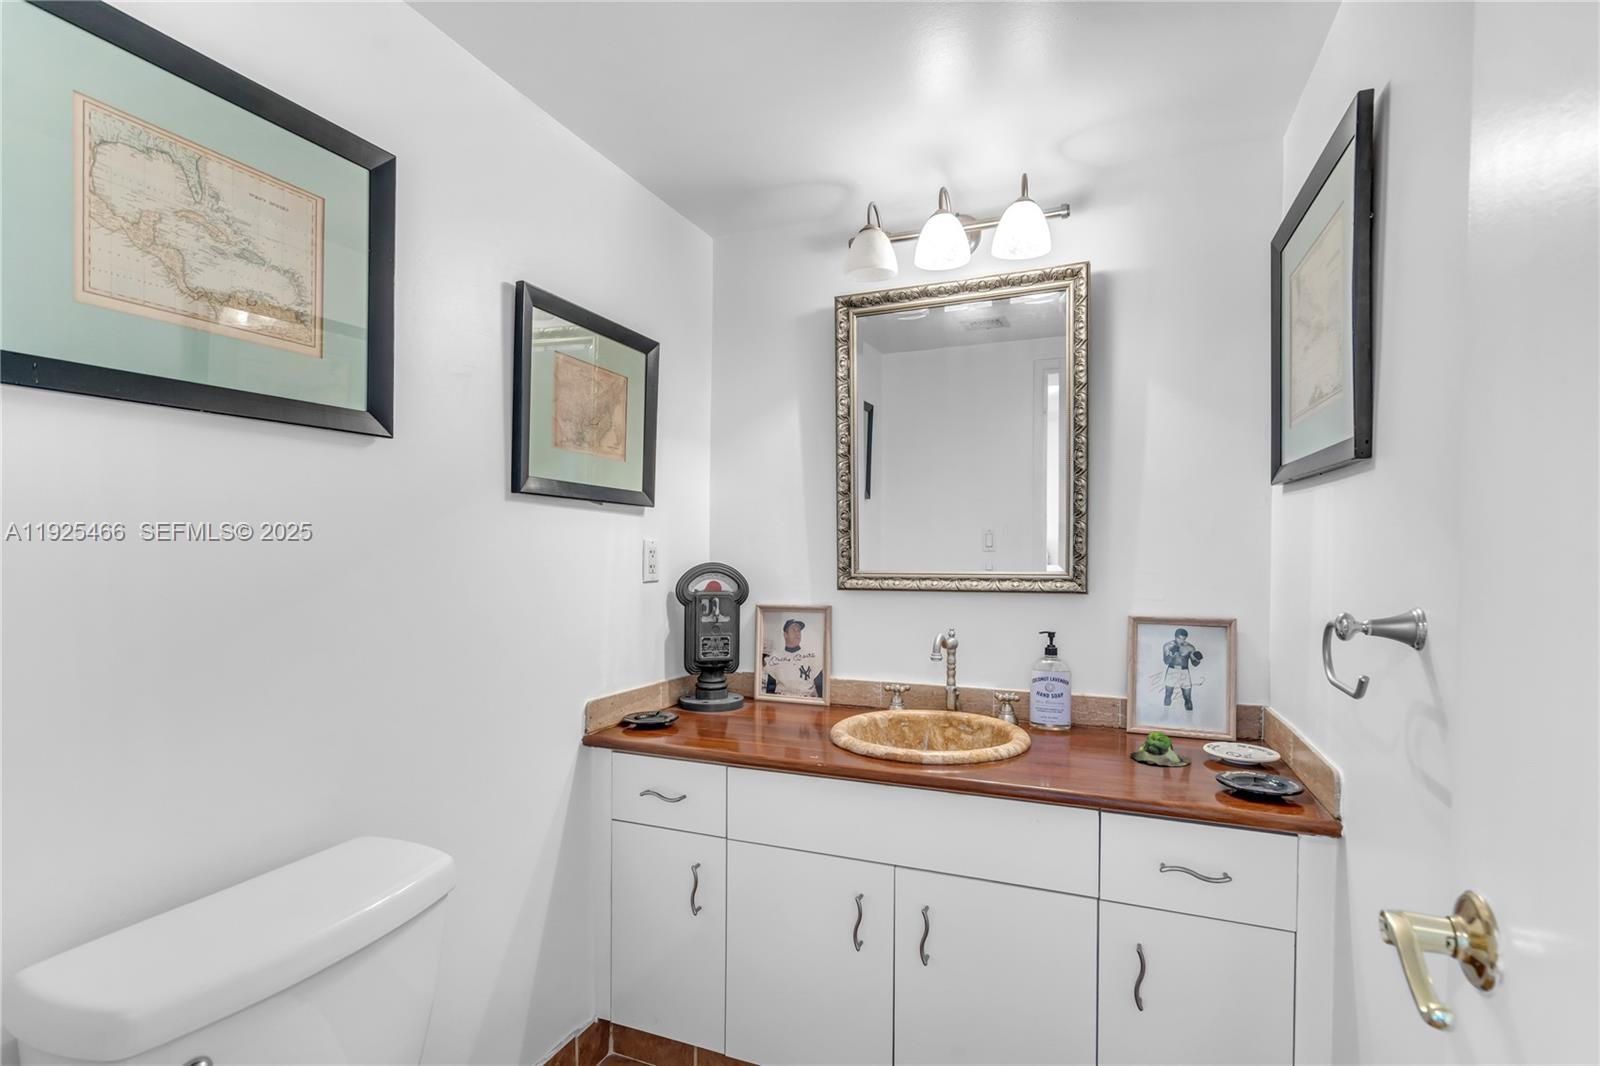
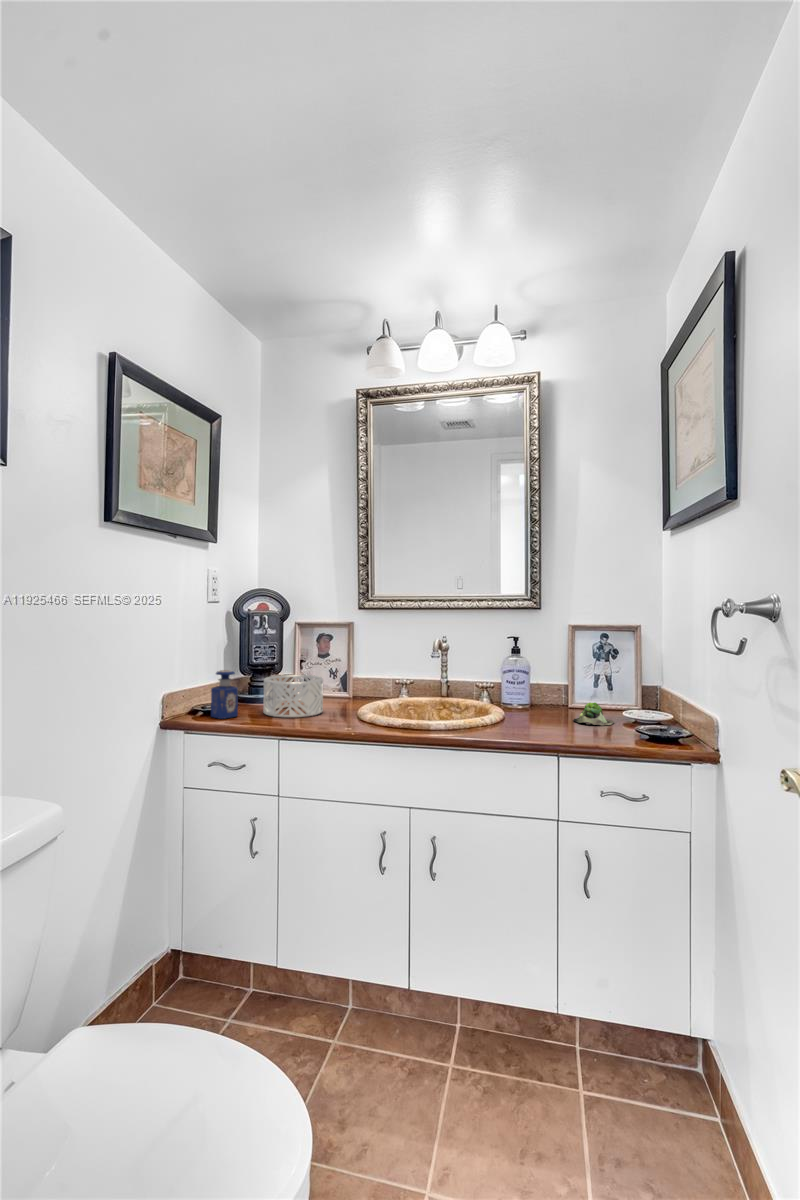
perfume bottle: none [645,671,678,734] -> present [211,670,238,719]
decorative bowl: none [711,676,787,736] -> present [263,675,323,717]

